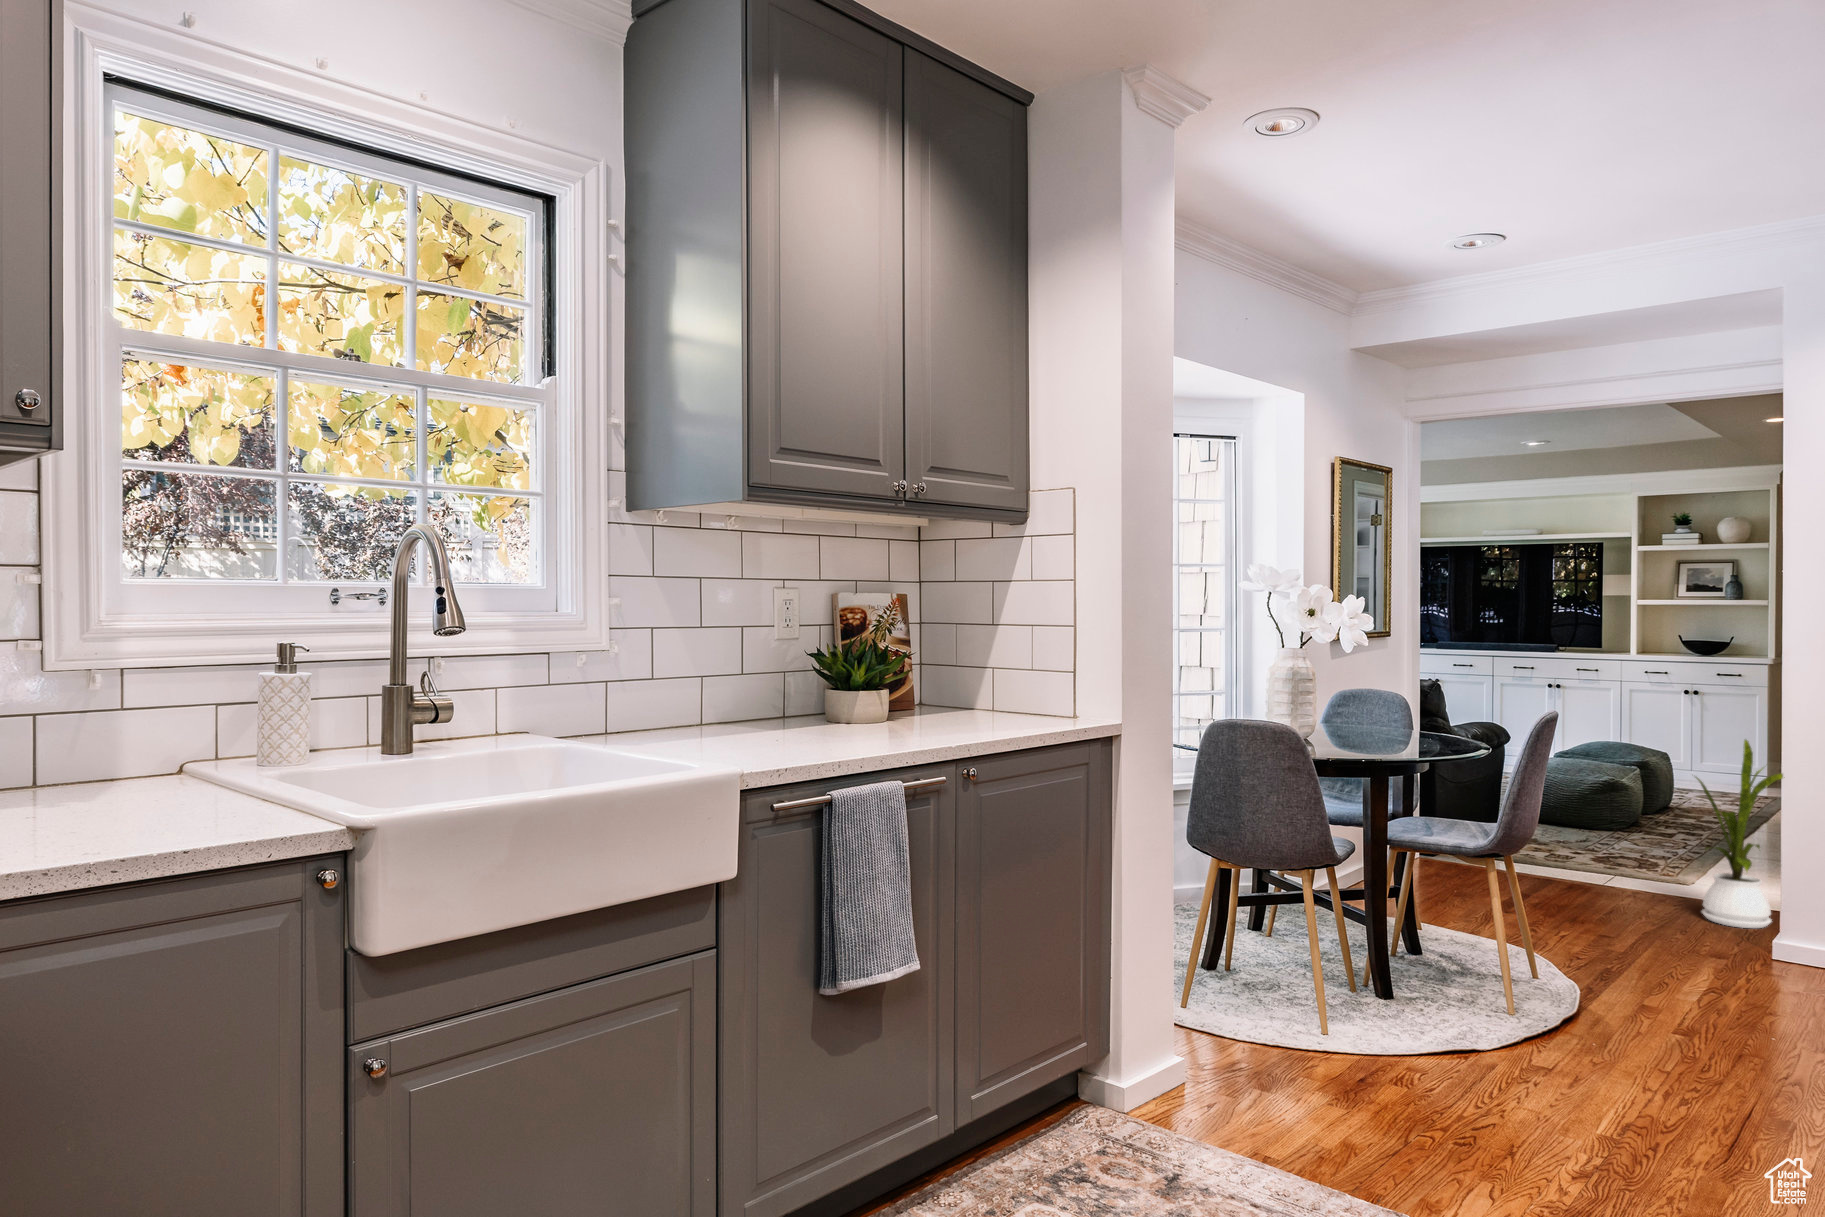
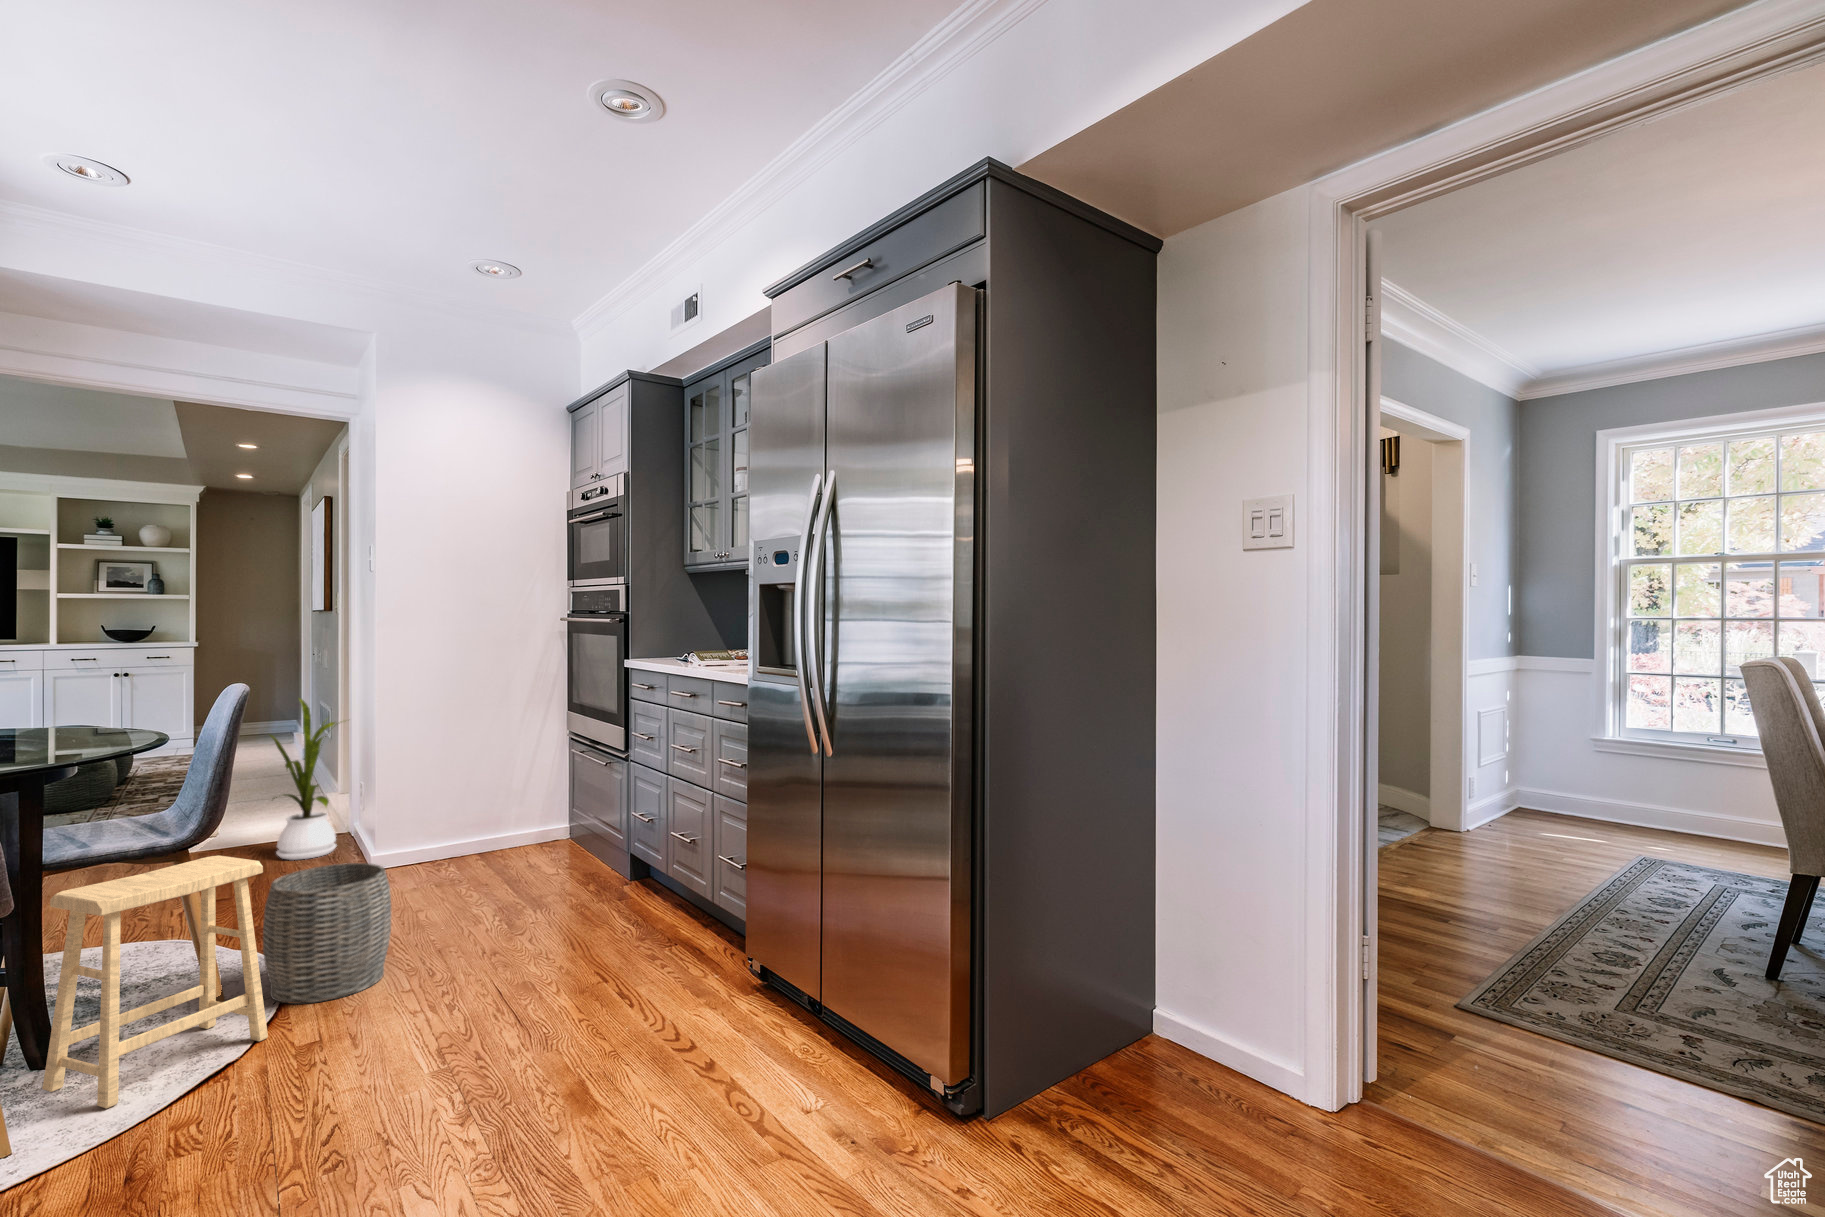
footstool: none [1372,864,1521,1048] -> present [42,855,268,1108]
woven basket: none [1550,912,1676,1052] -> present [263,863,391,1004]

